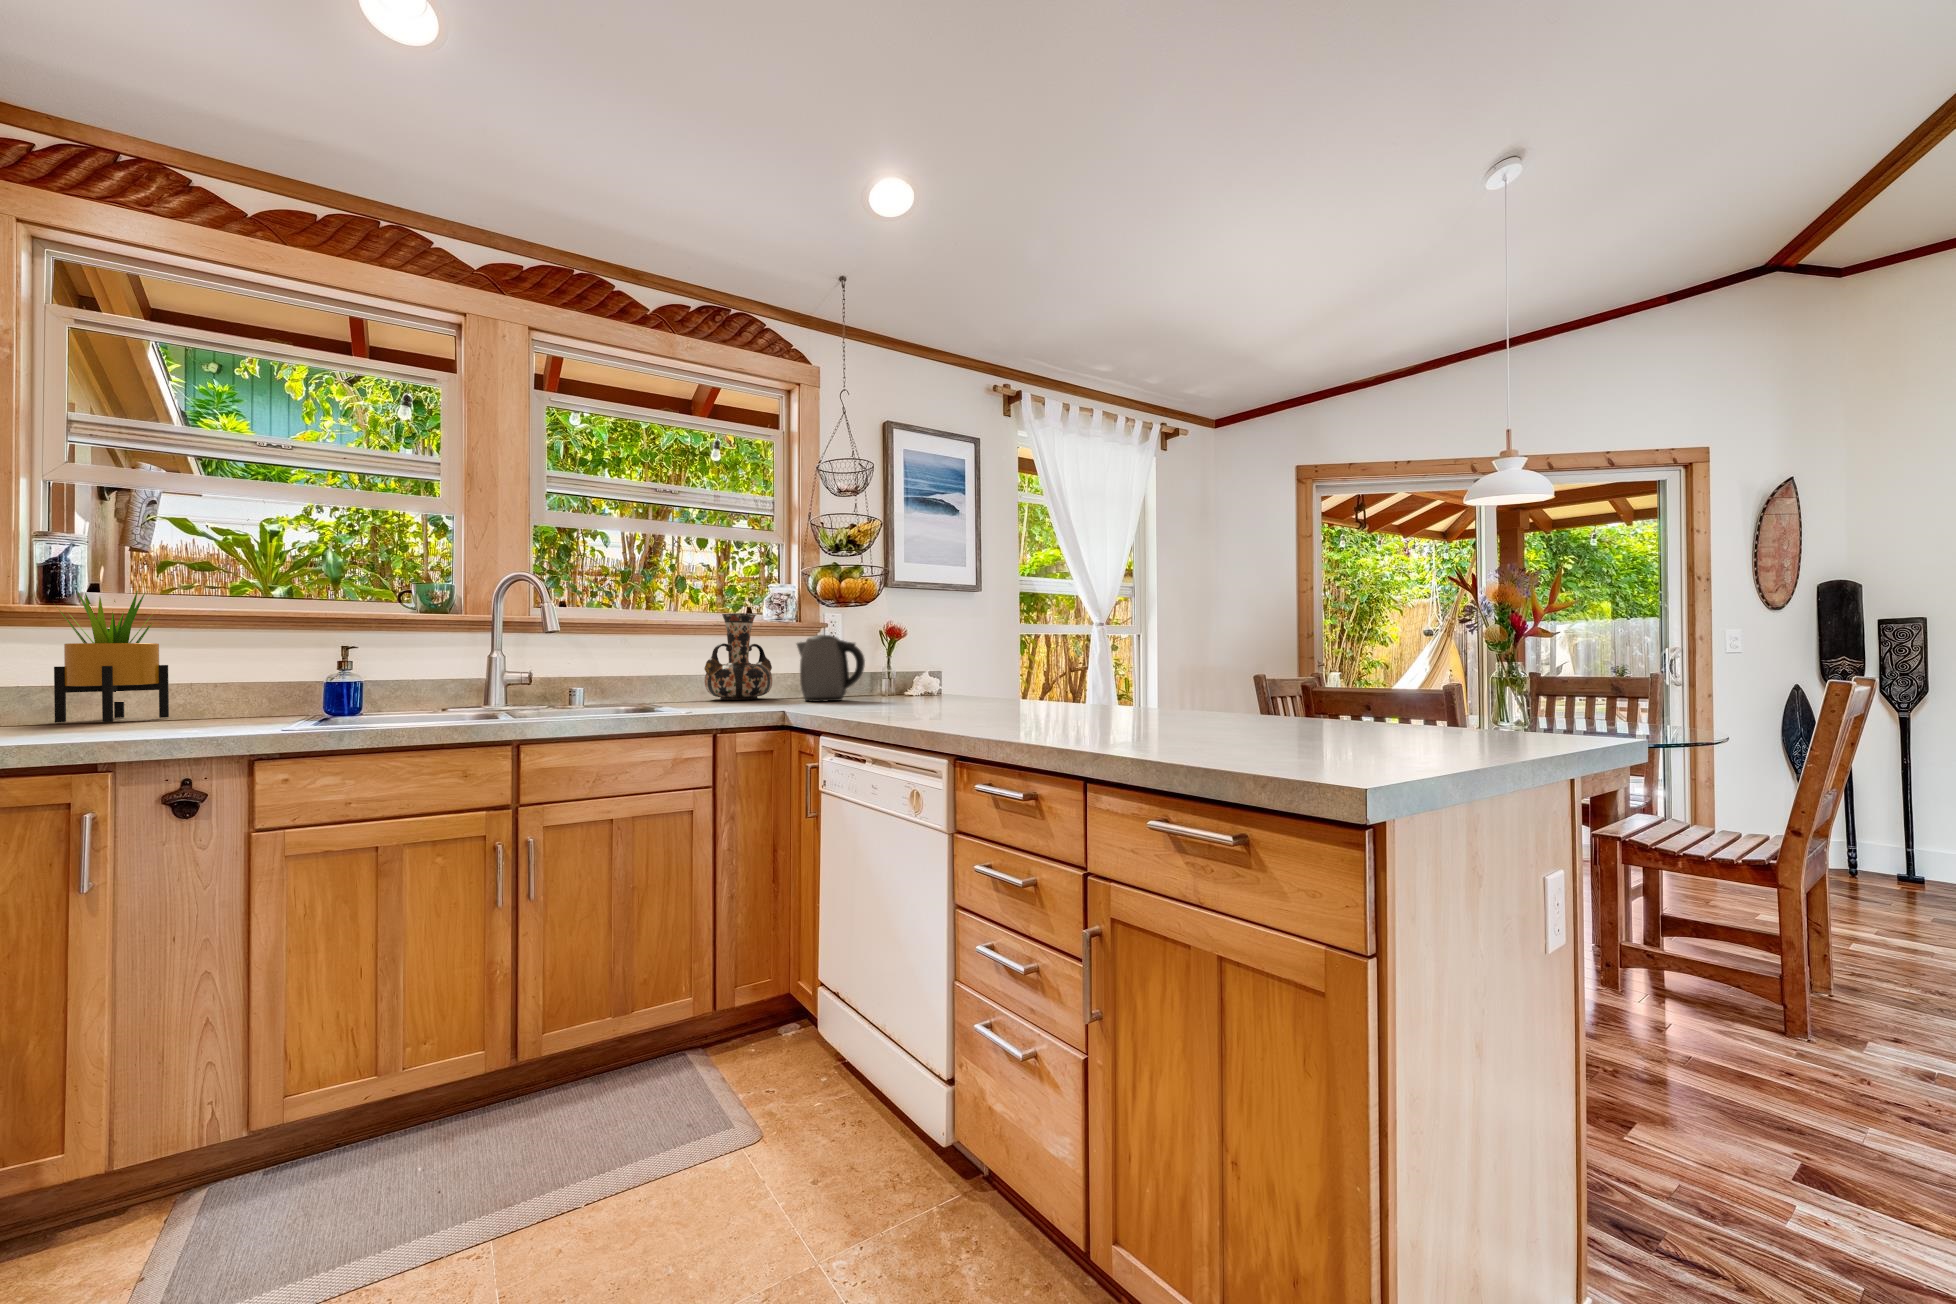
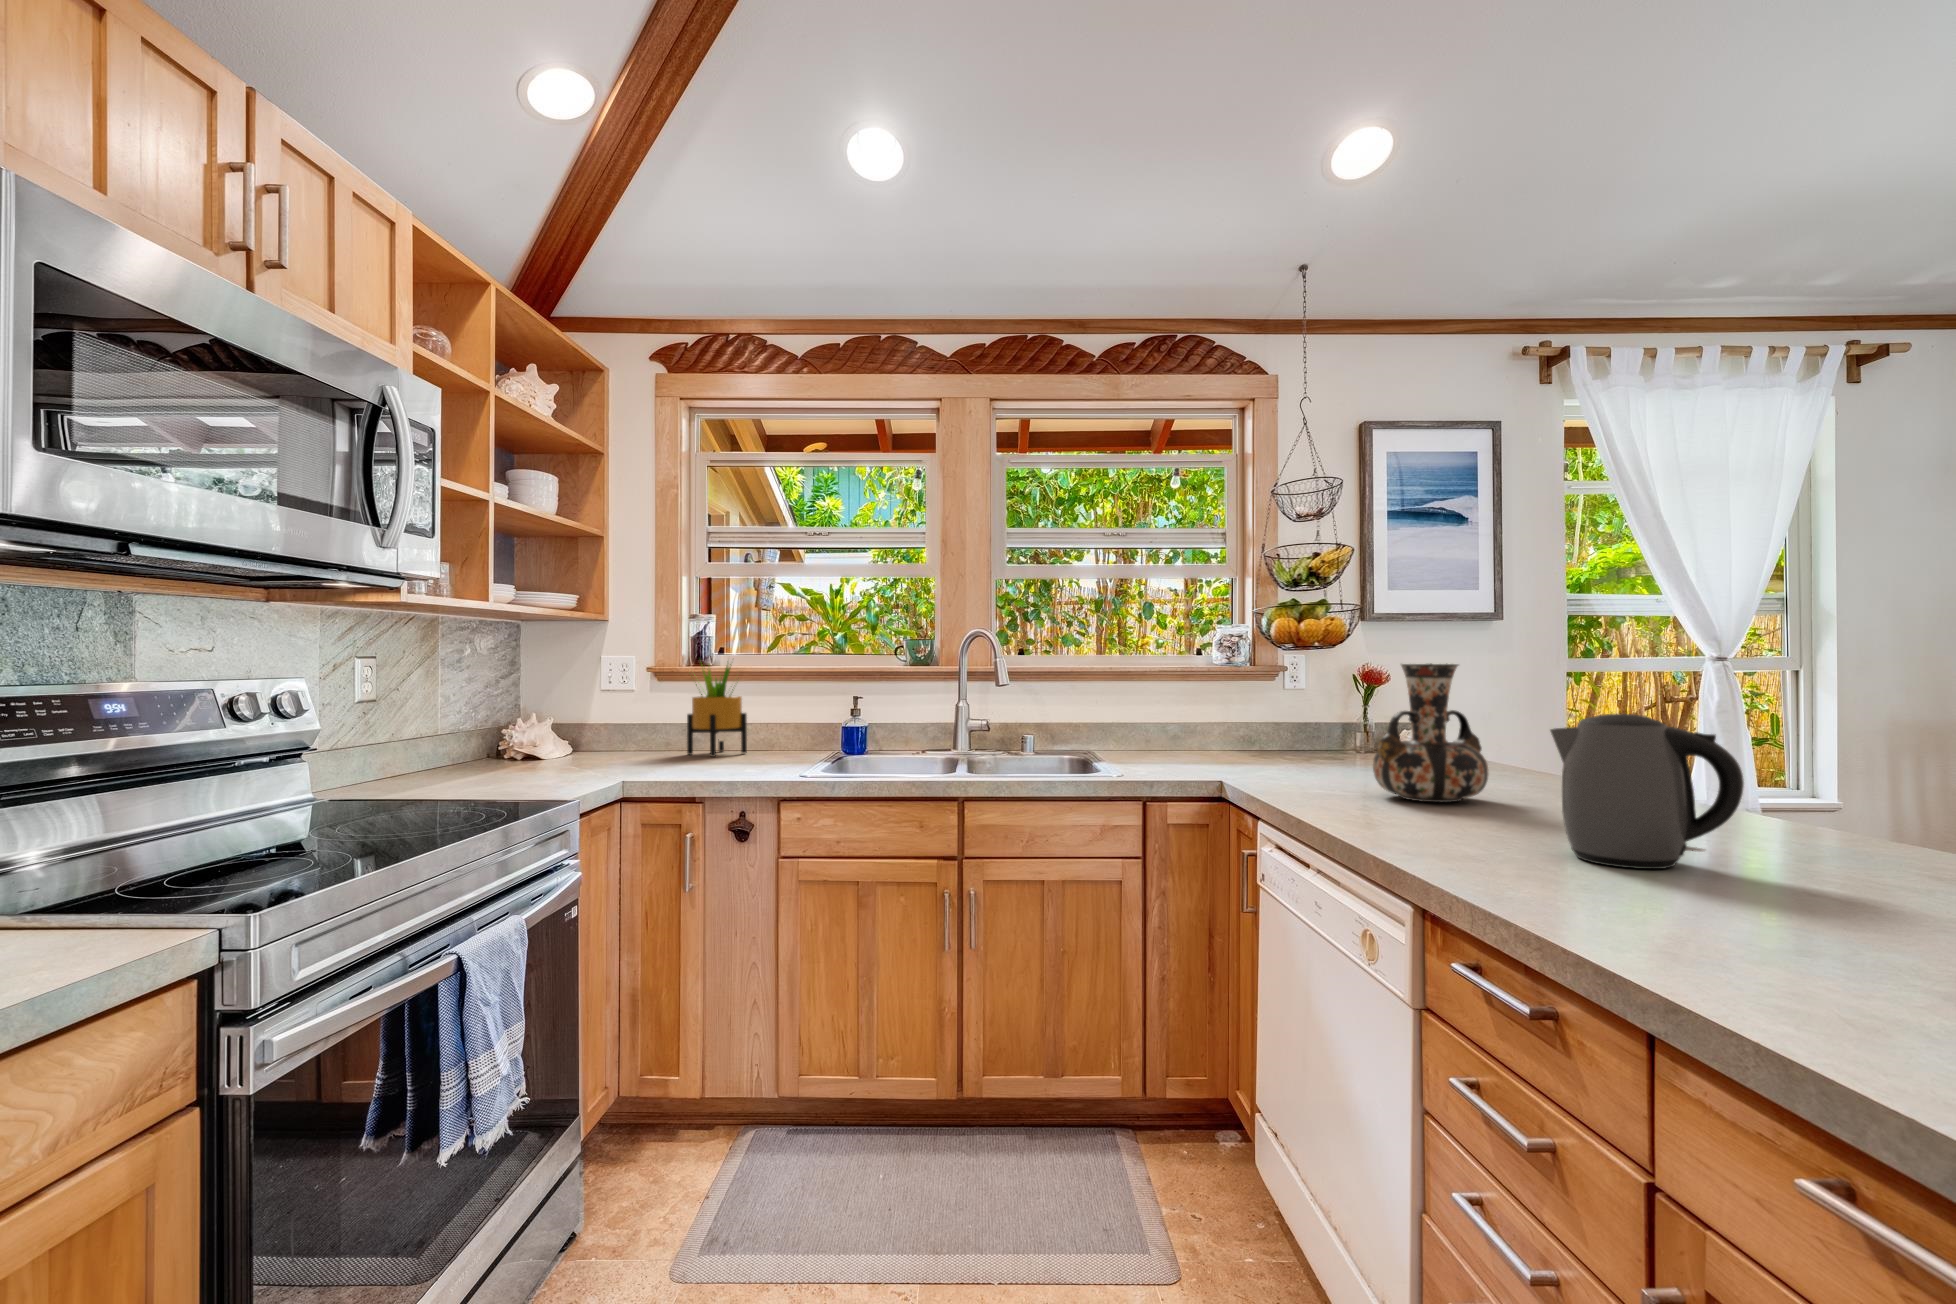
decorative vase: present [704,614,772,700] -> present [1373,664,1488,802]
kettle: present [797,635,865,702] -> present [1550,714,1744,869]

